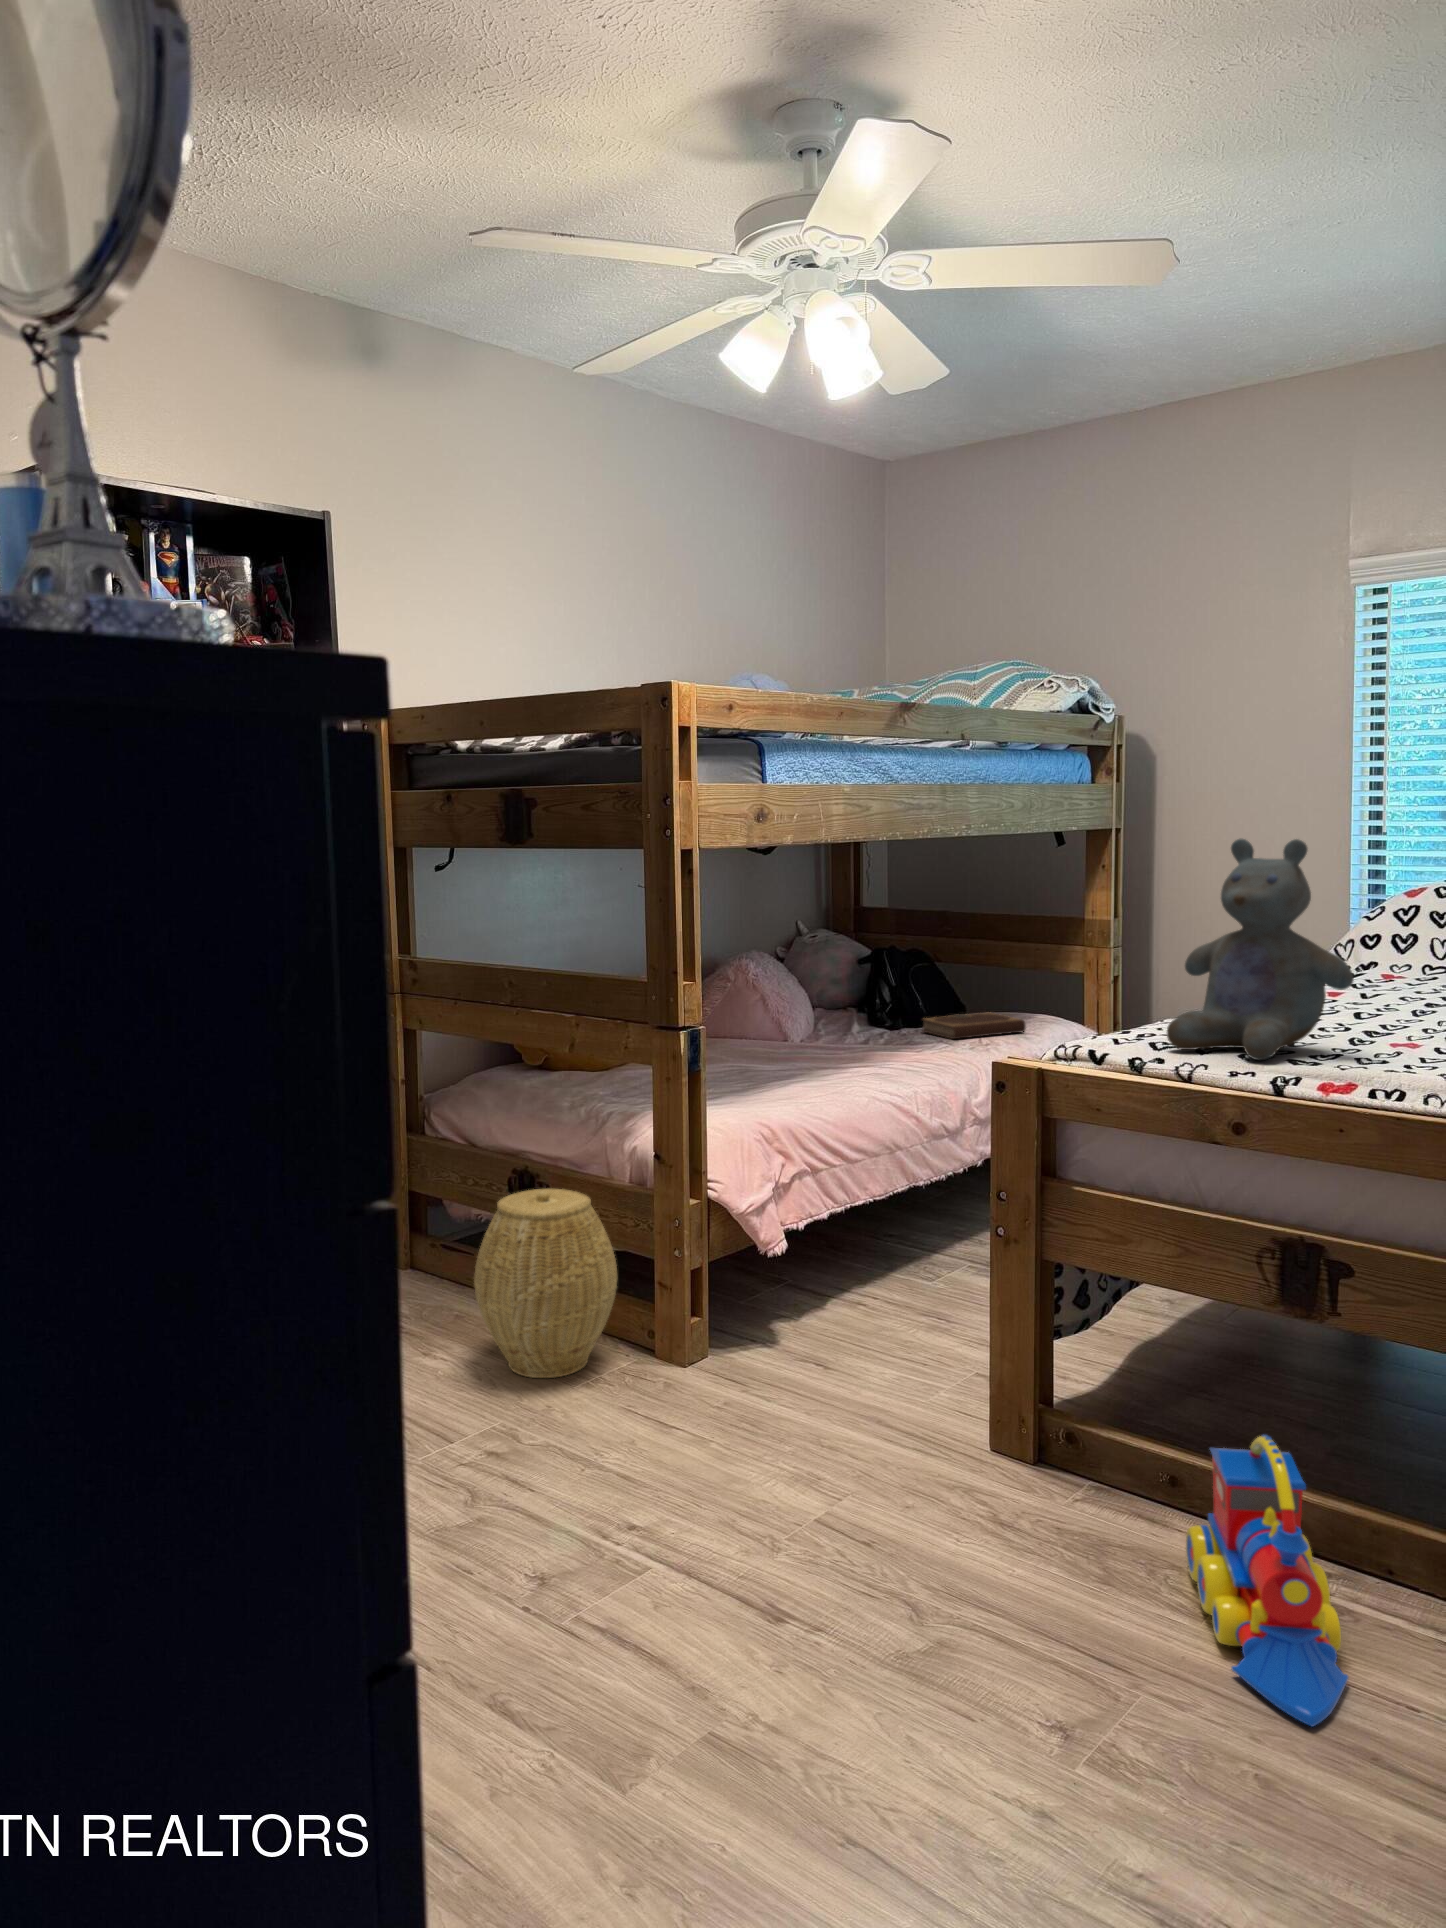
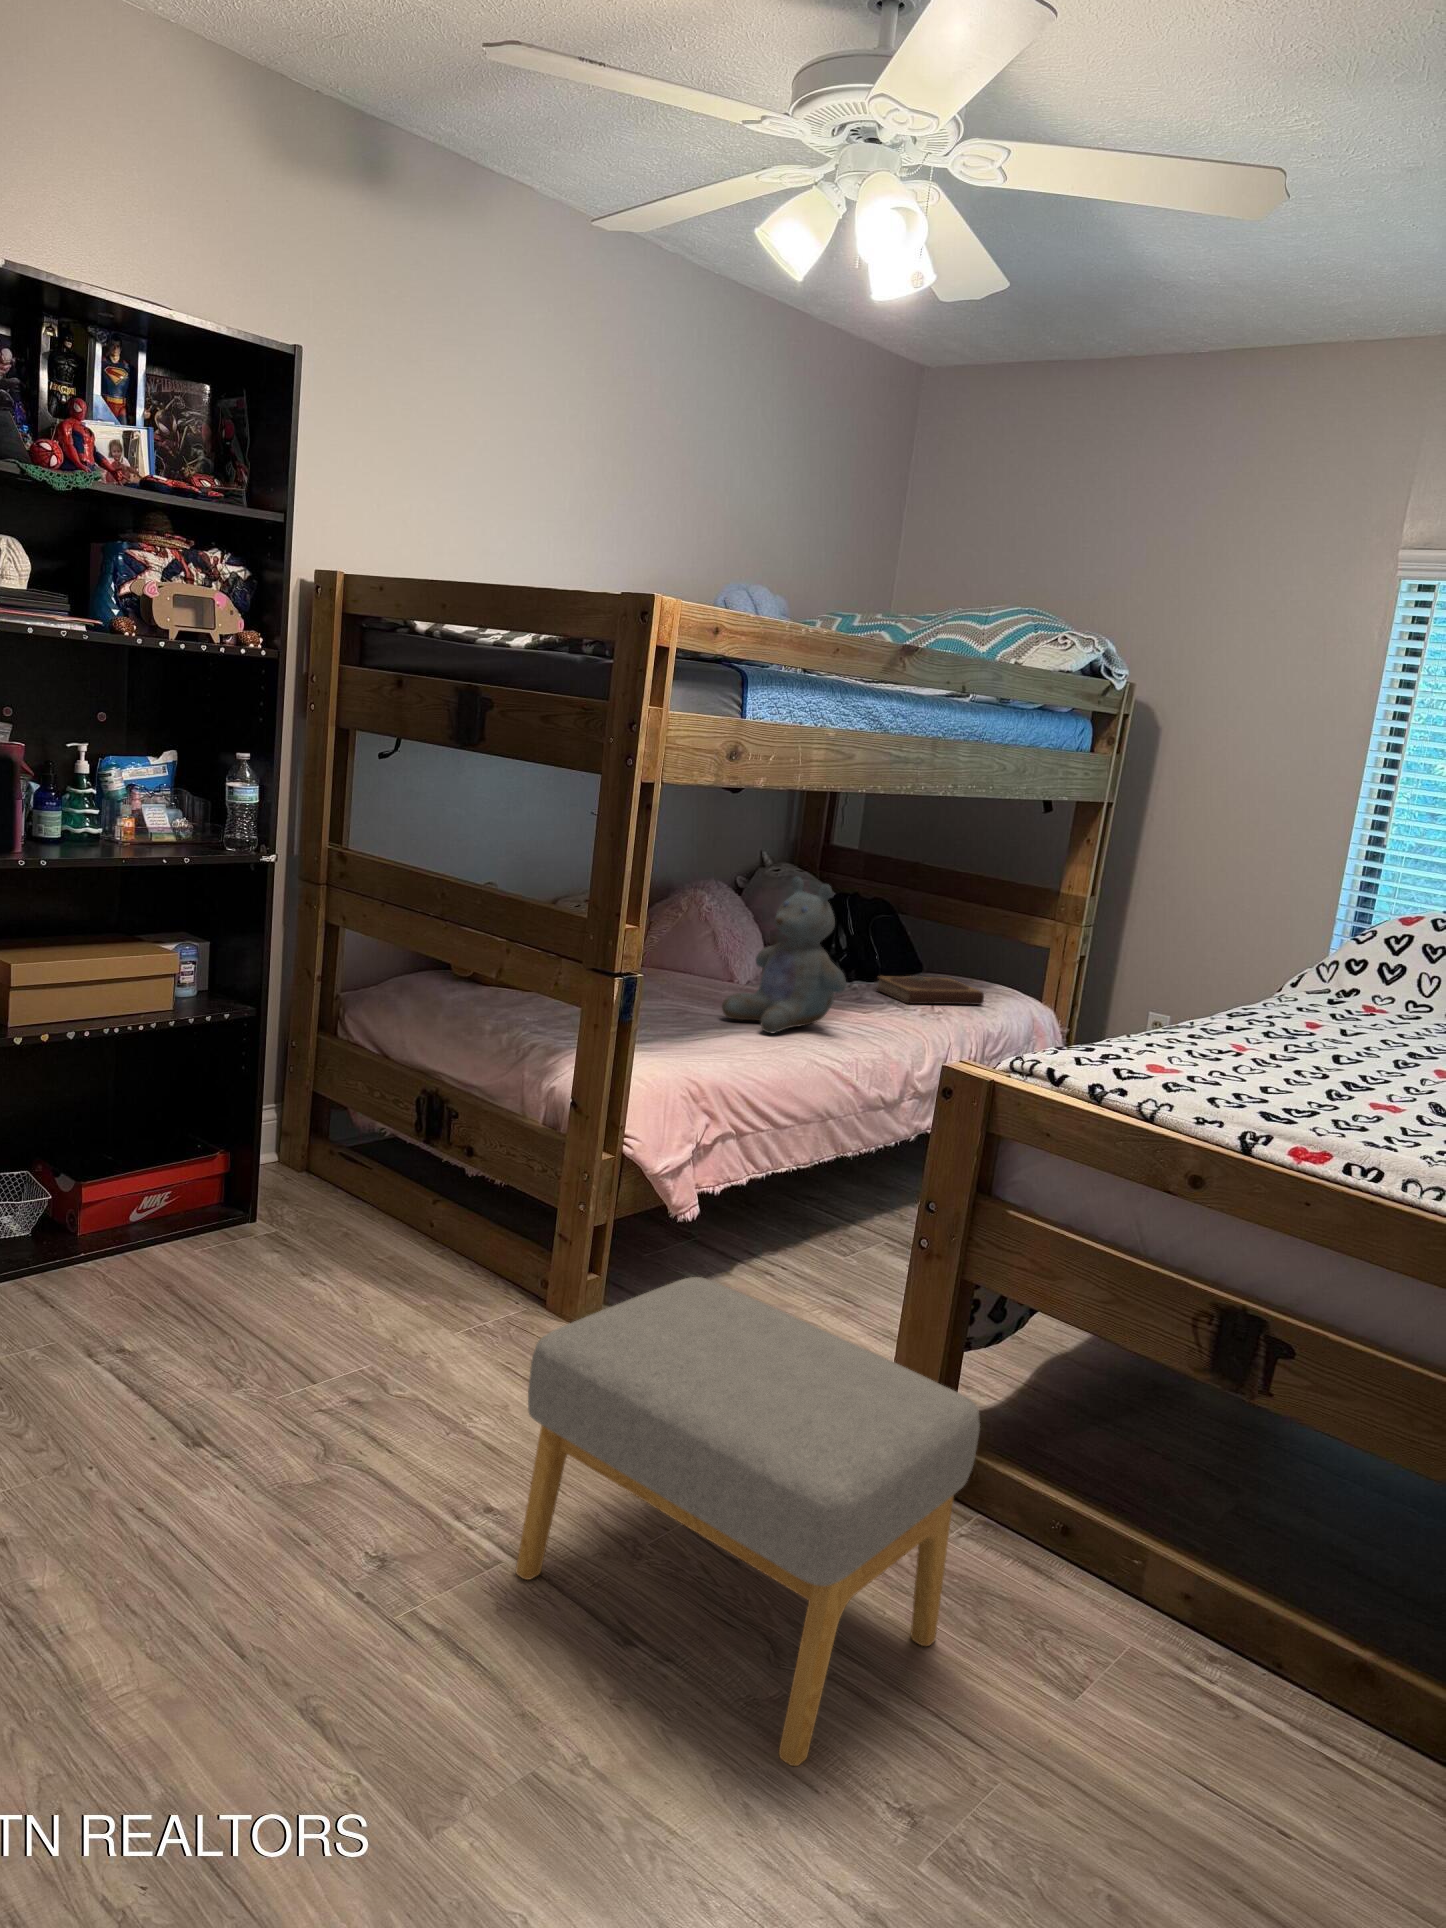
stuffed bear: present [1167,839,1354,1060] -> present [722,877,846,1033]
woven basket: present [474,1189,617,1378] -> none [361,1121,515,1323]
footstool: none [656,1284,1074,1702] -> present [516,1277,980,1766]
toy train: present [1186,1435,1348,1726] -> none [1068,1516,1220,1843]

